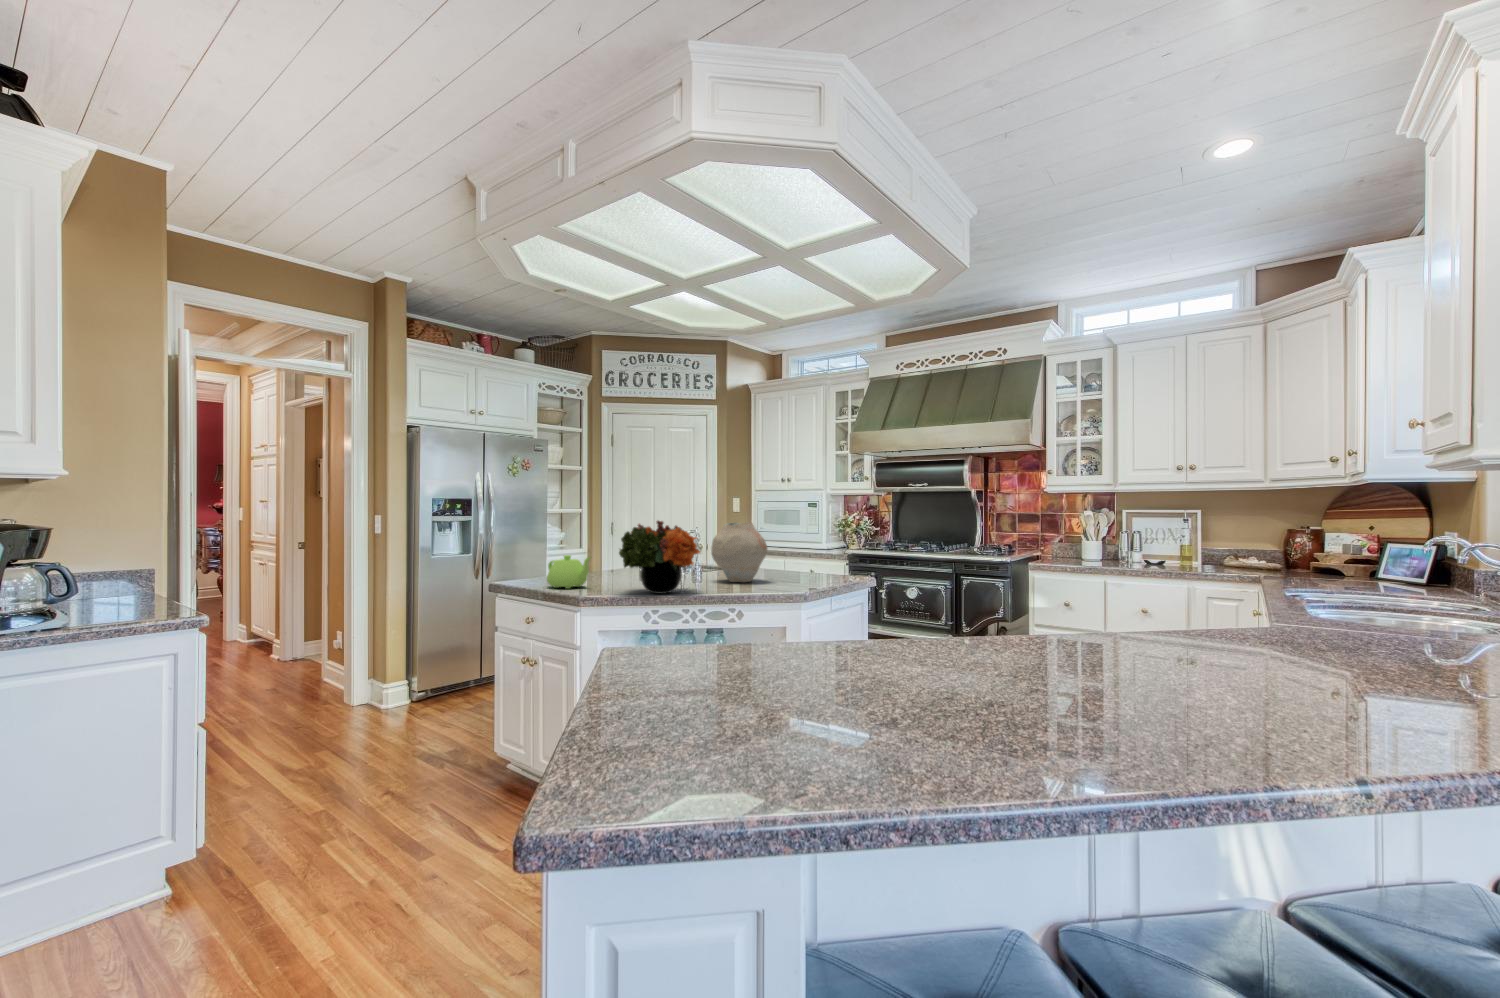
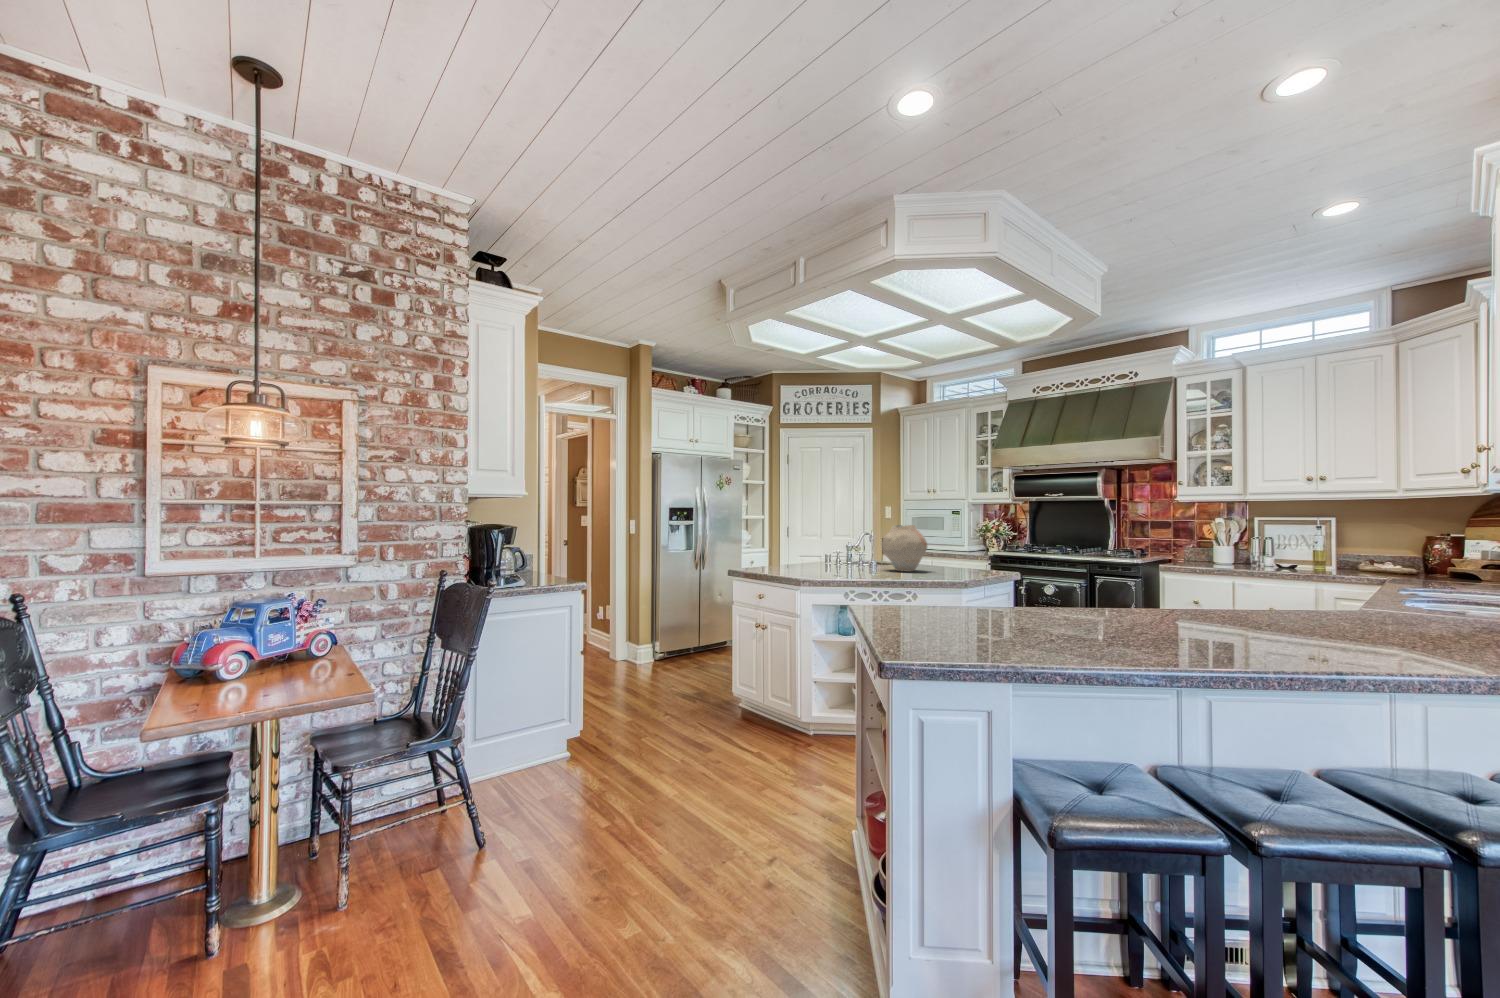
flower arrangement: present [619,521,700,594] -> none [817,522,879,577]
teapot: present [547,555,590,589] -> none [762,547,796,572]

